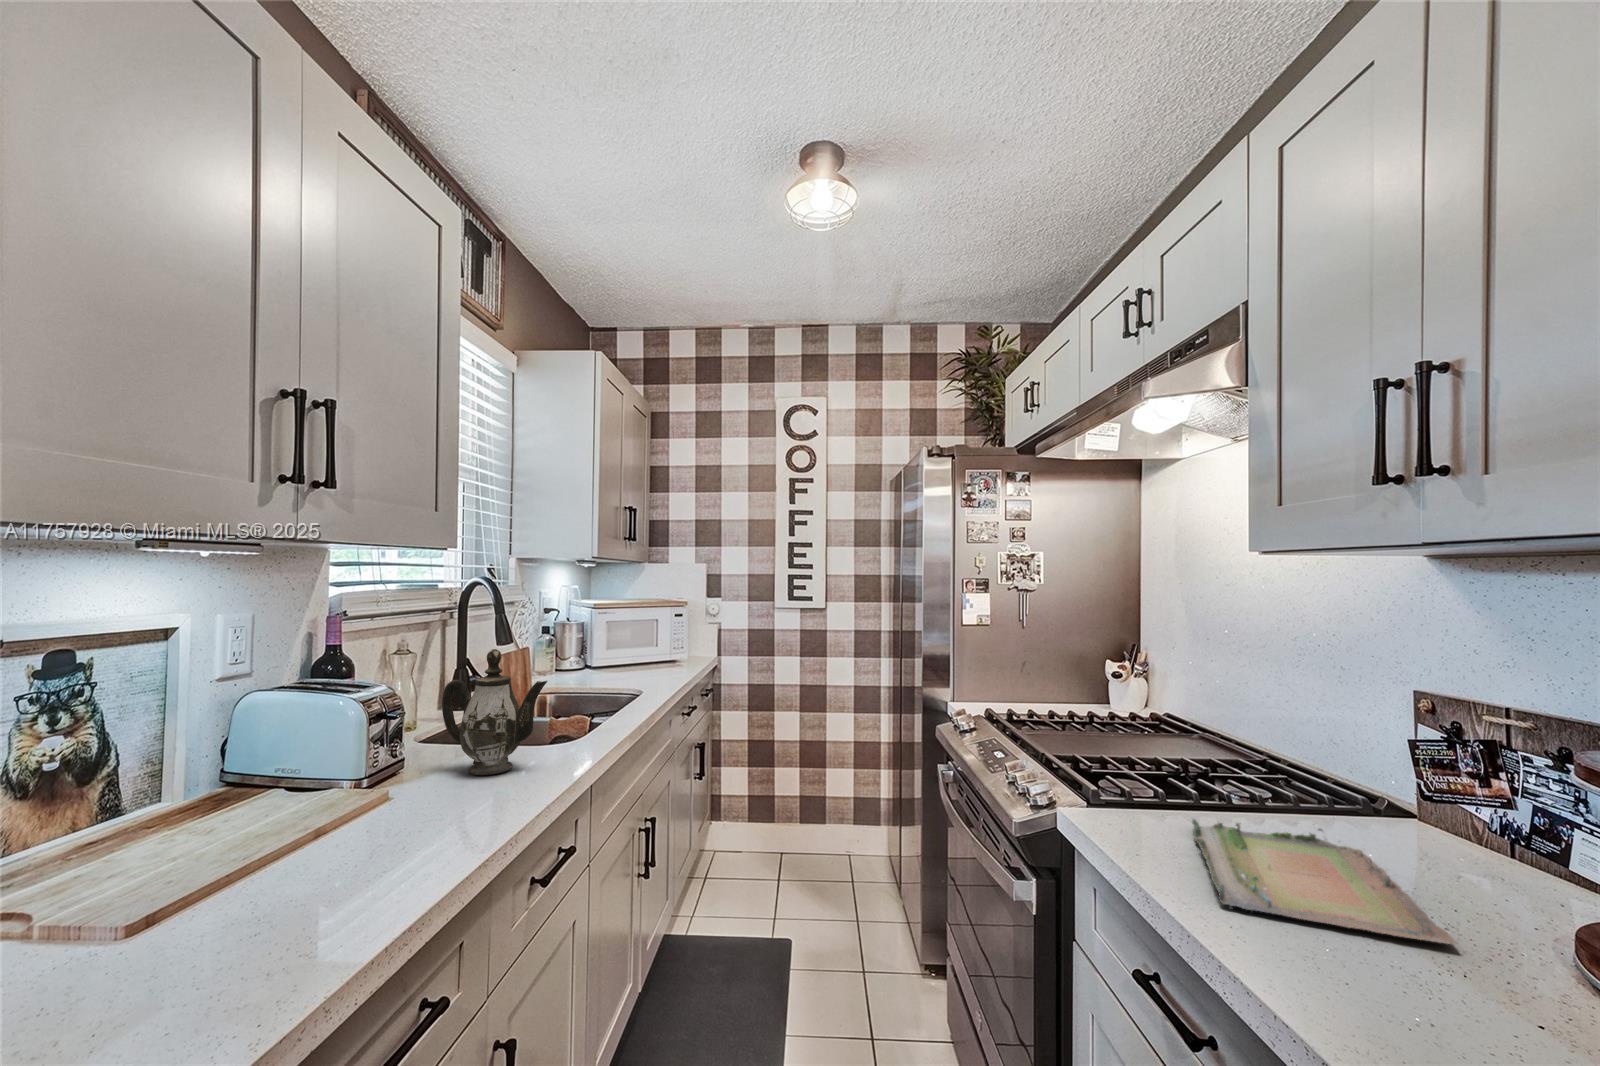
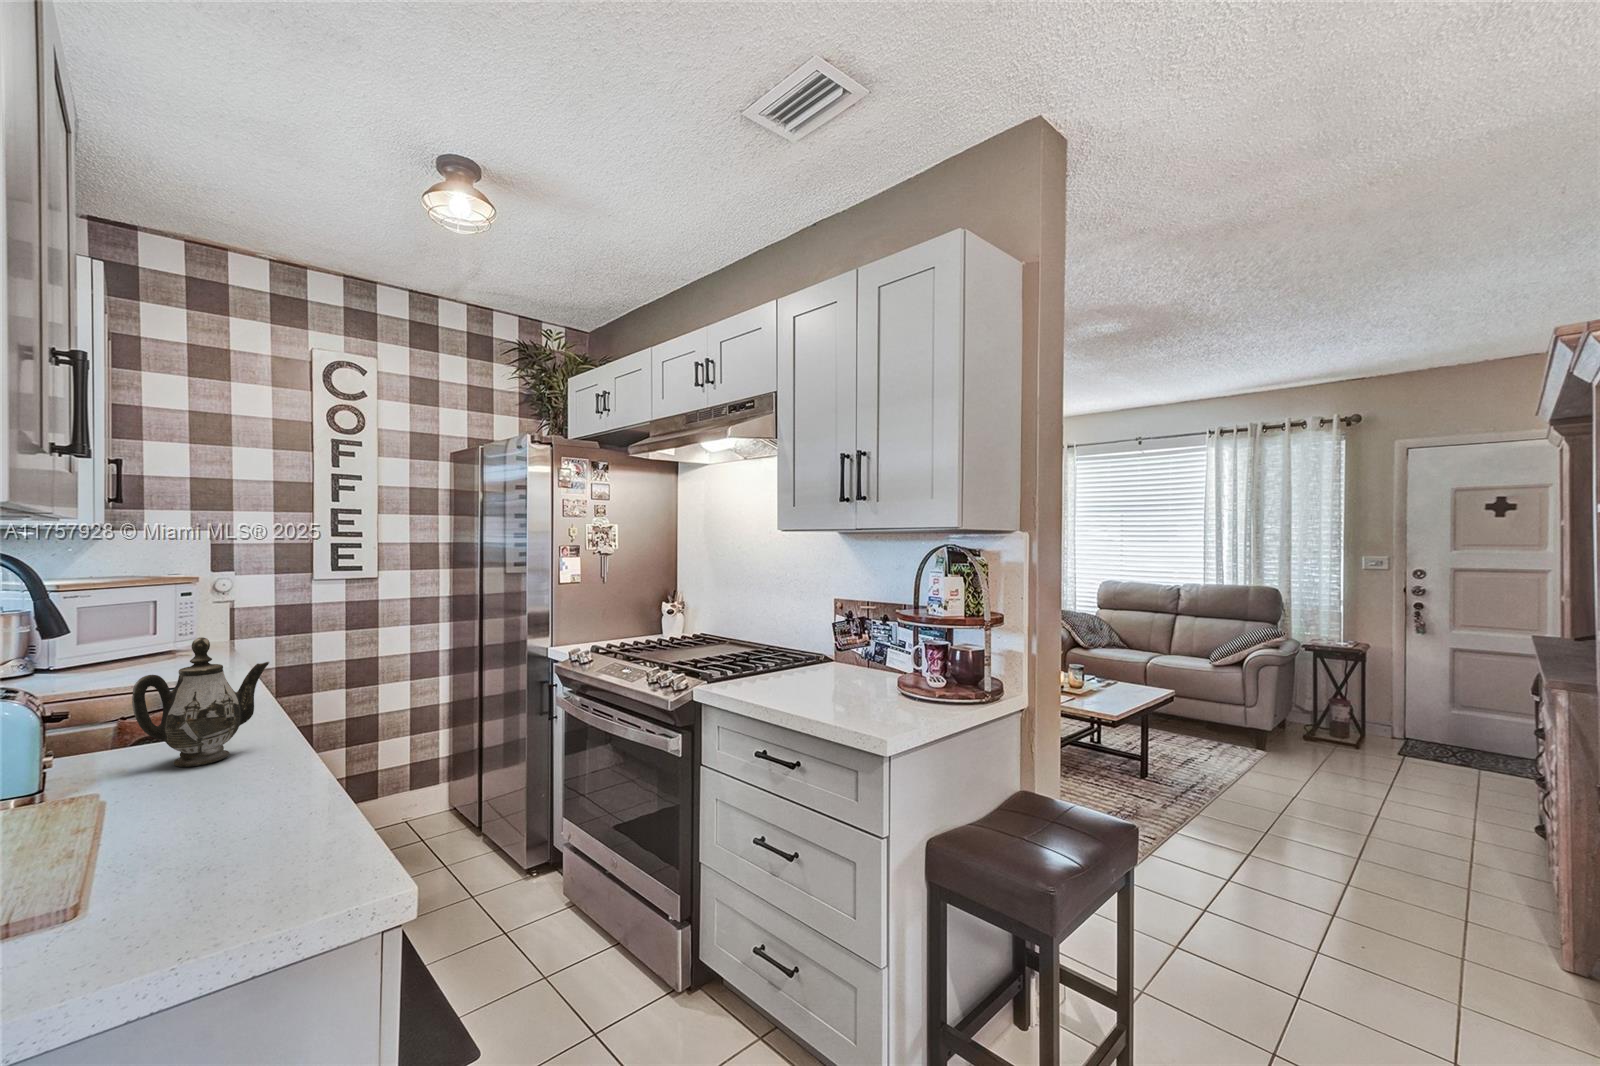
tray: present [1192,819,1458,944] -> none [757,665,866,703]

